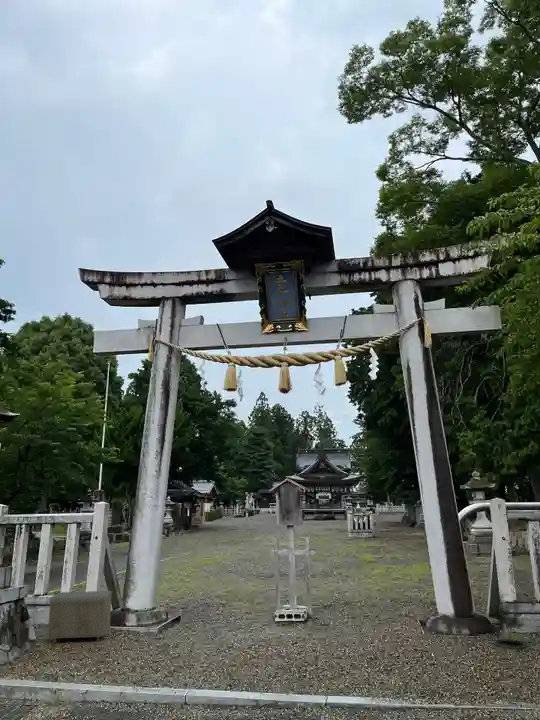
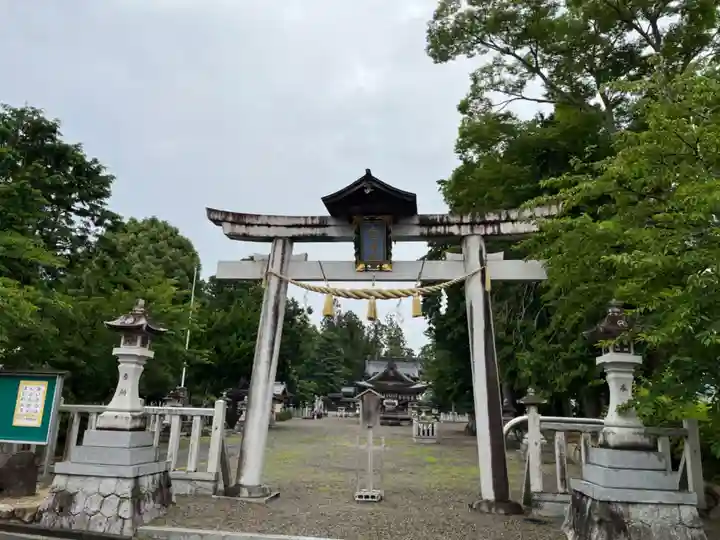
storage bench: present [48,591,112,642] -> none [180,470,229,508]

